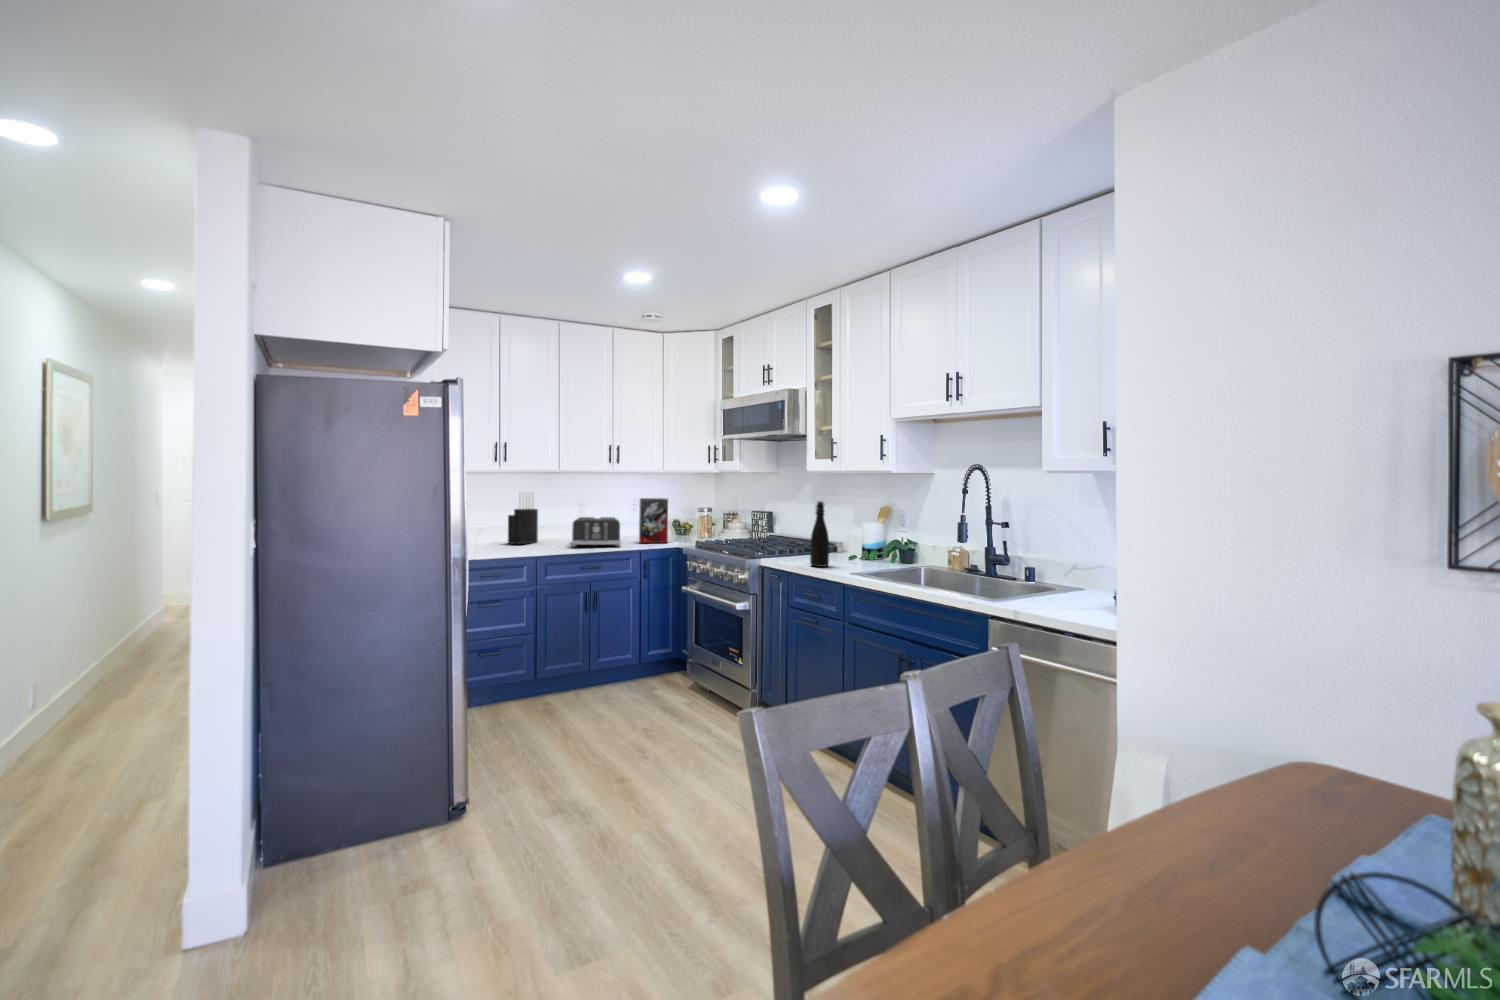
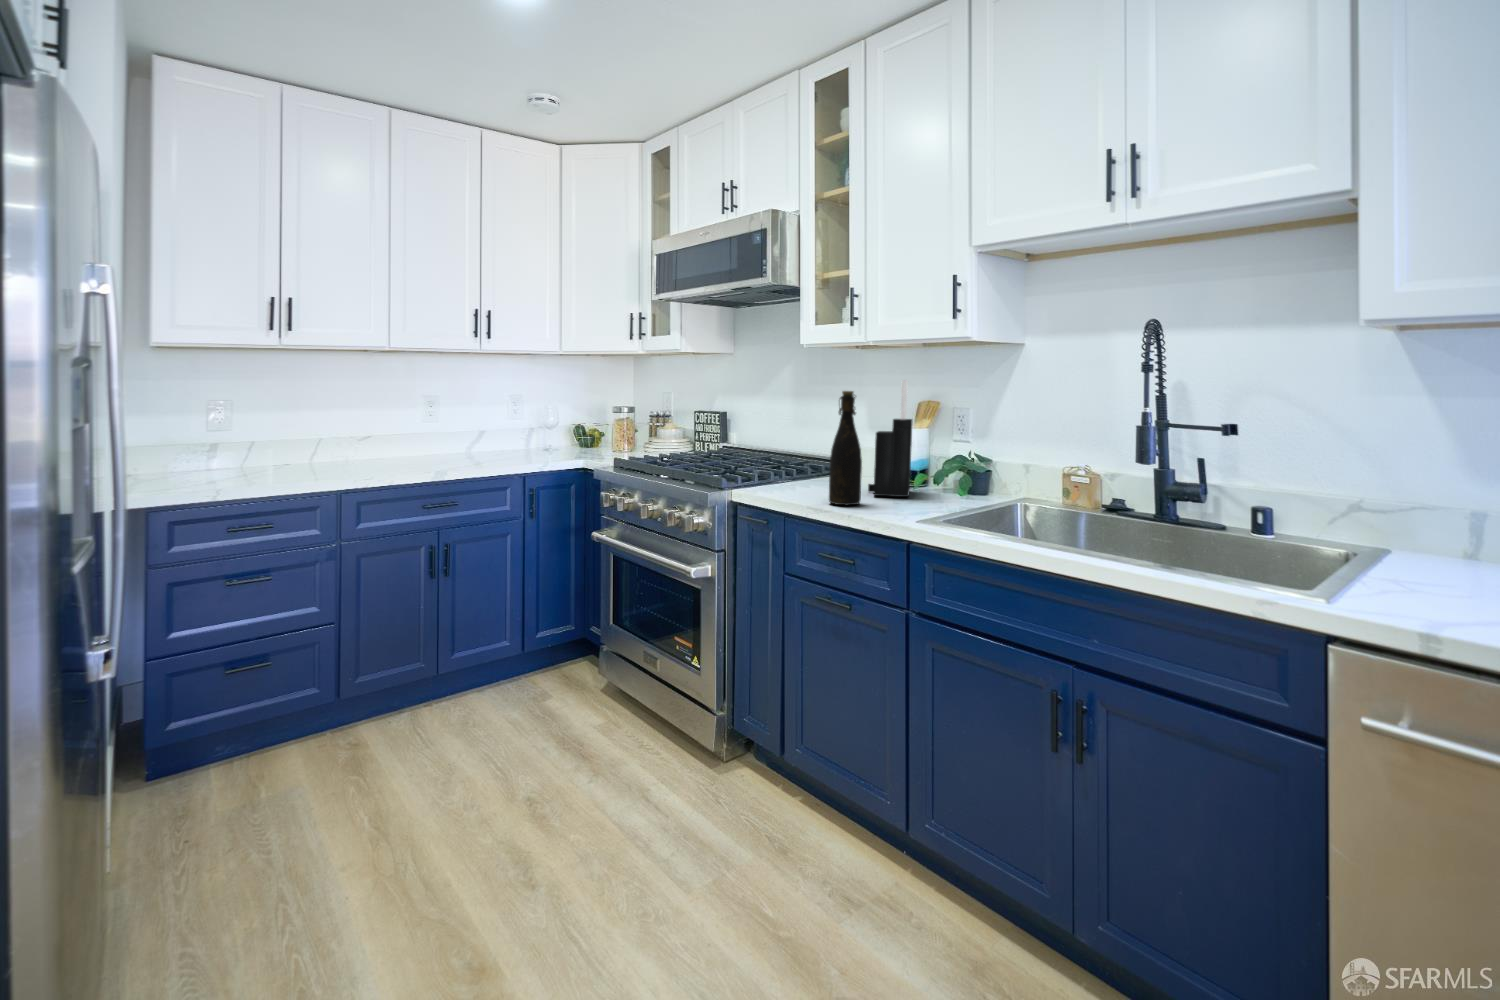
knife block: present [508,492,538,544] -> present [868,380,913,497]
cereal box: present [639,498,668,543] -> none [520,391,567,463]
toaster: present [572,517,620,546] -> none [406,422,490,469]

